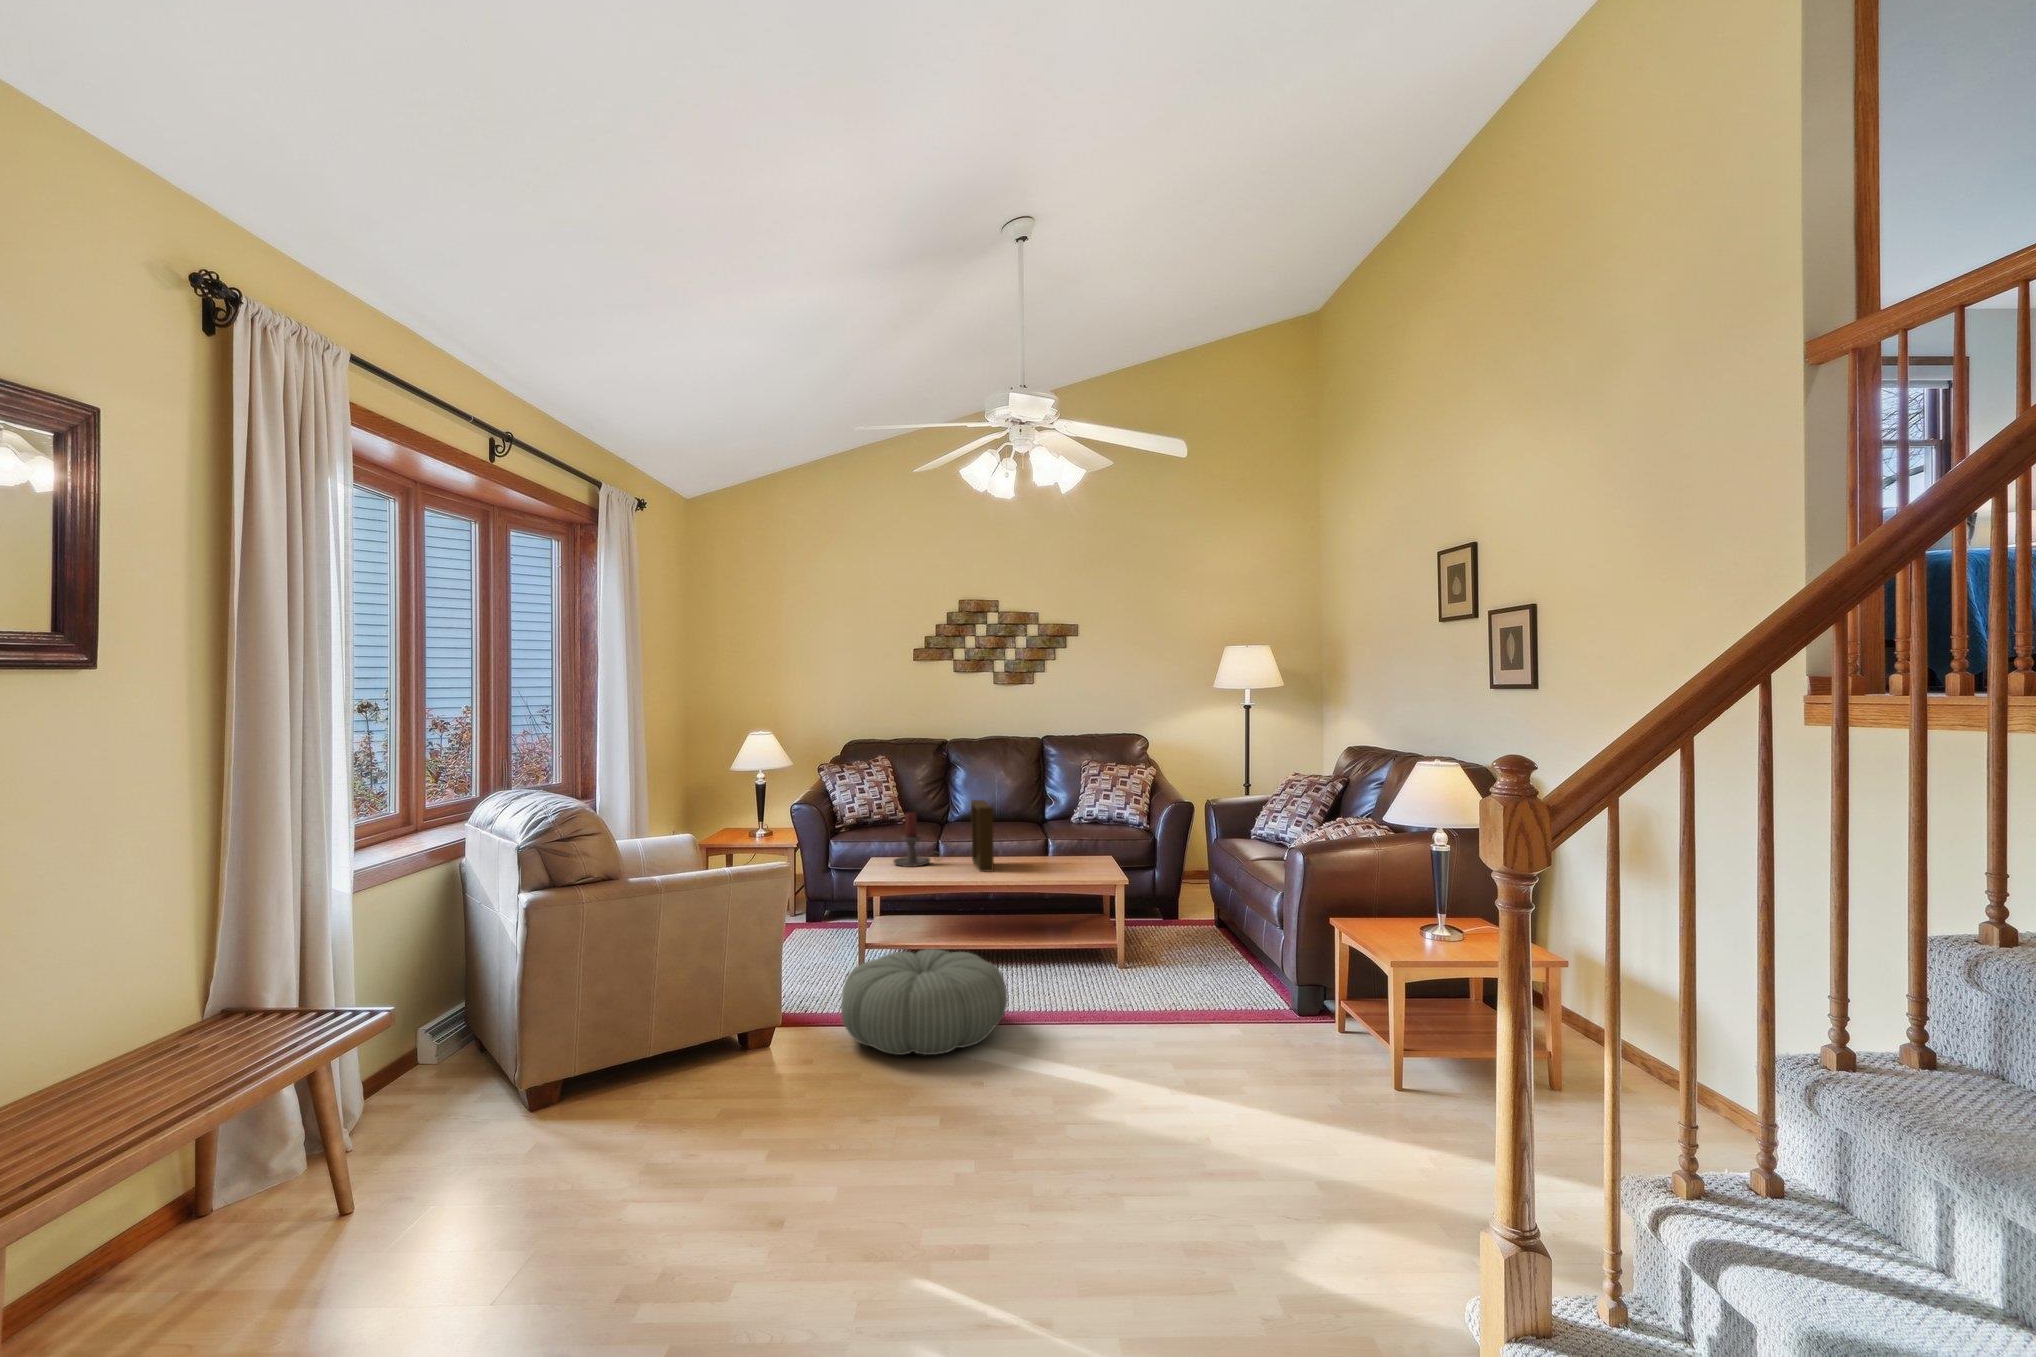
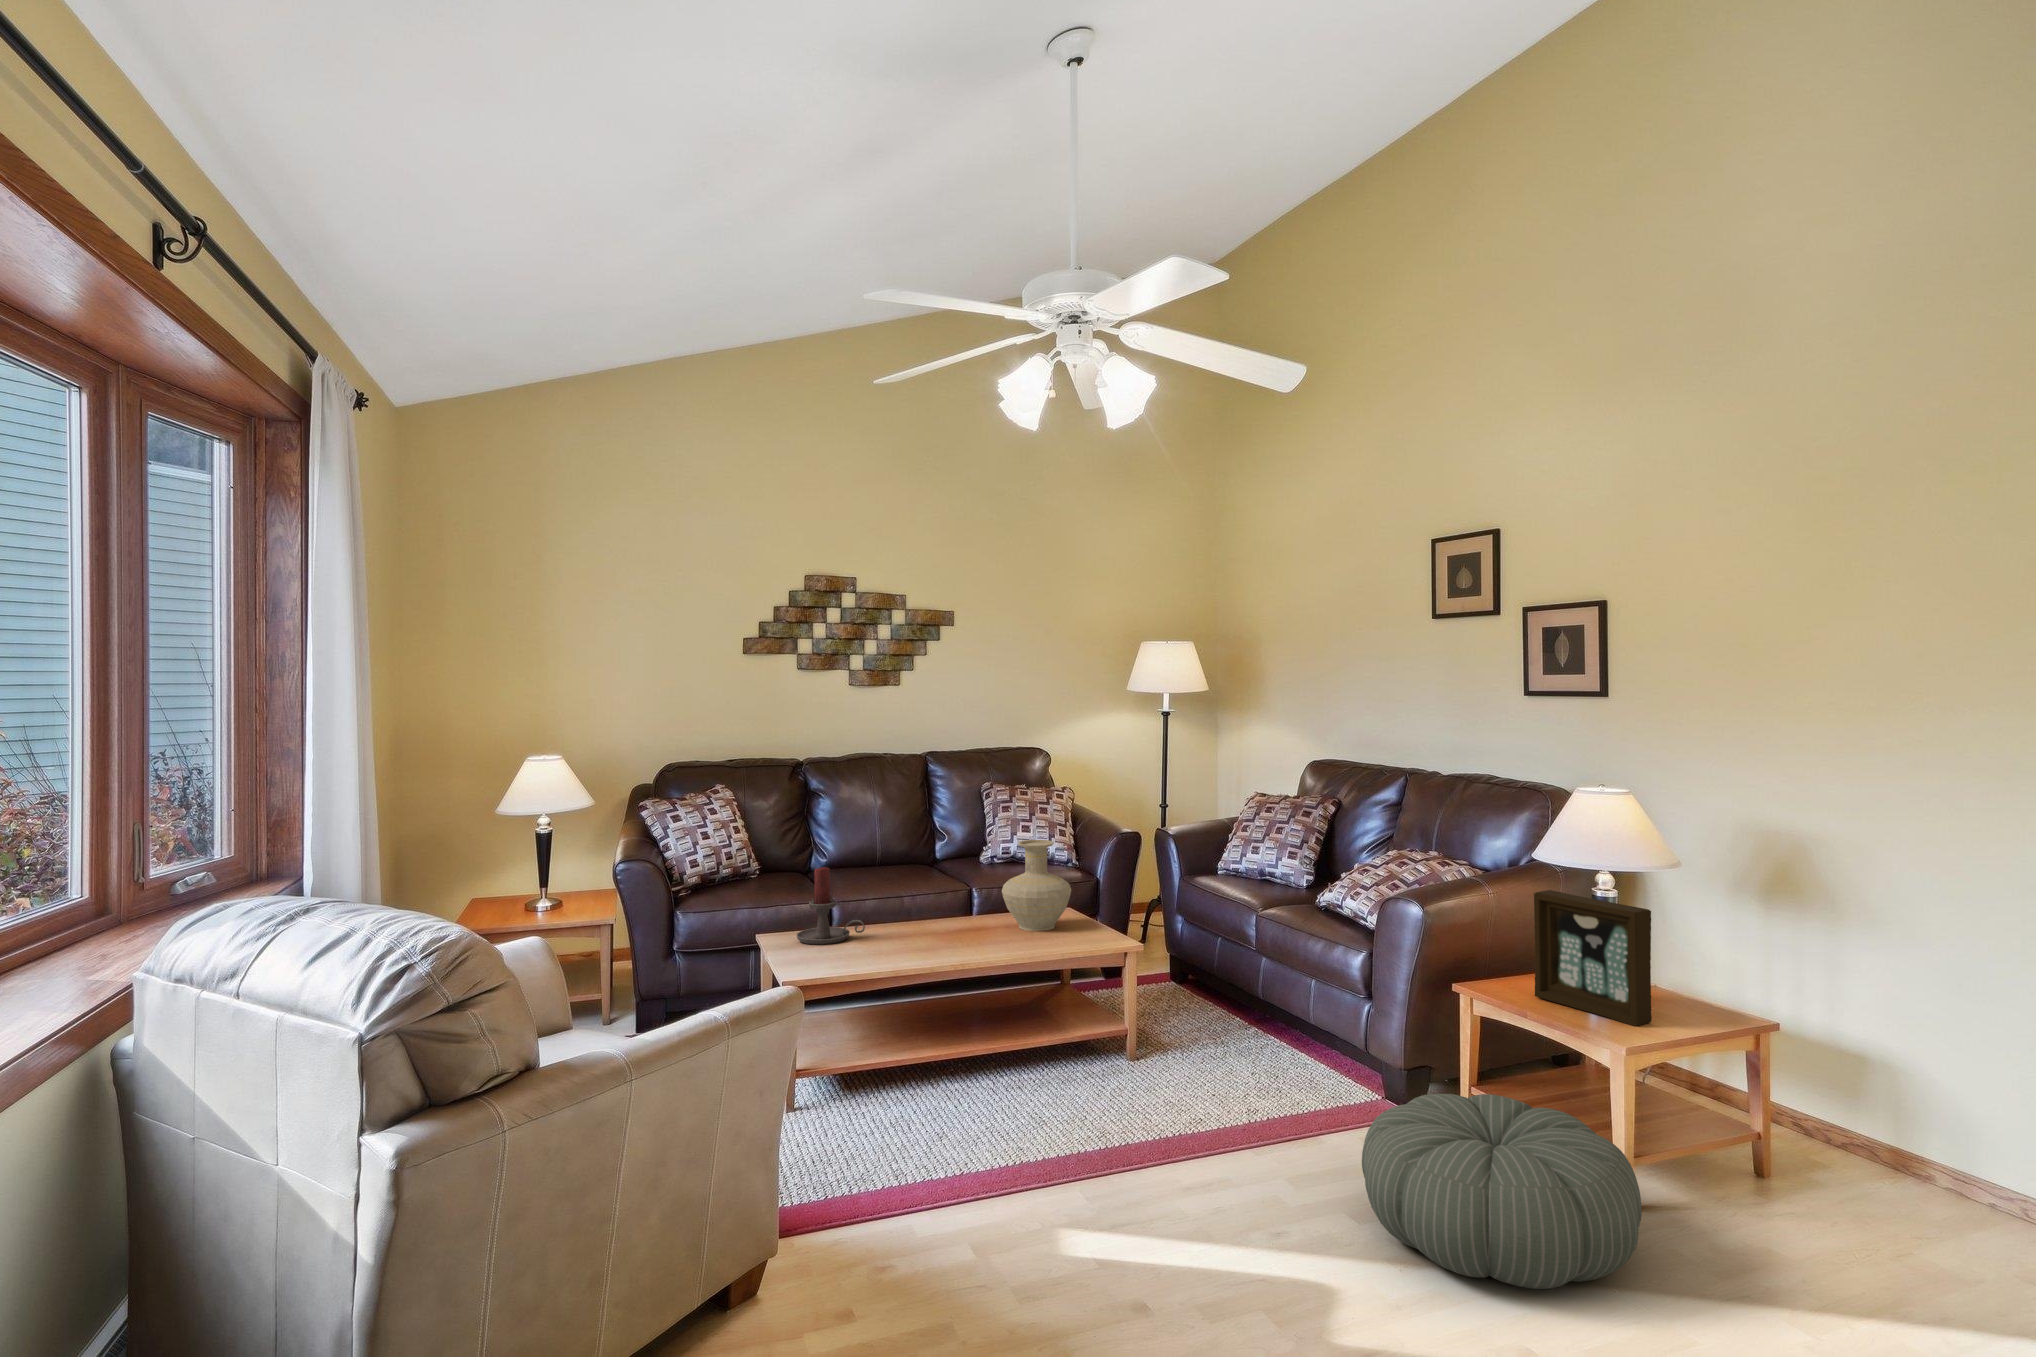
picture frame: present [971,800,994,872] -> present [1534,890,1652,1026]
vase: none [1042,800,1095,868] -> present [1002,840,1071,931]
pouf: present [841,949,1007,1055] -> present [1362,1094,1642,1289]

